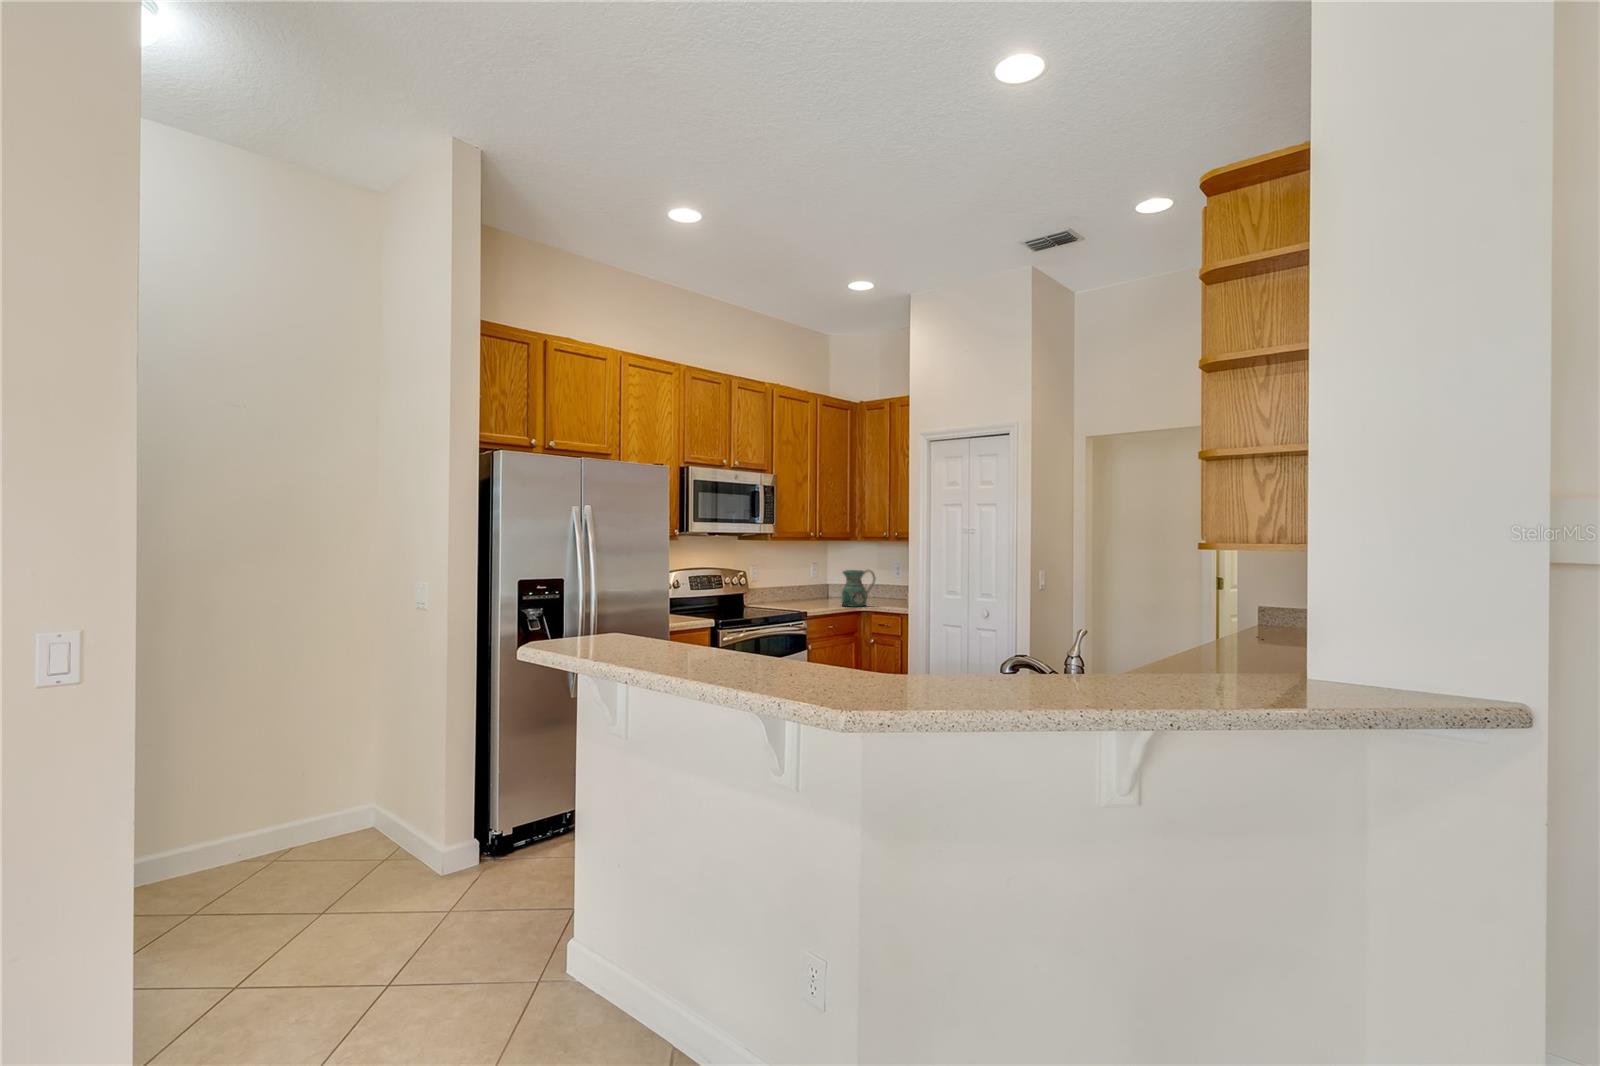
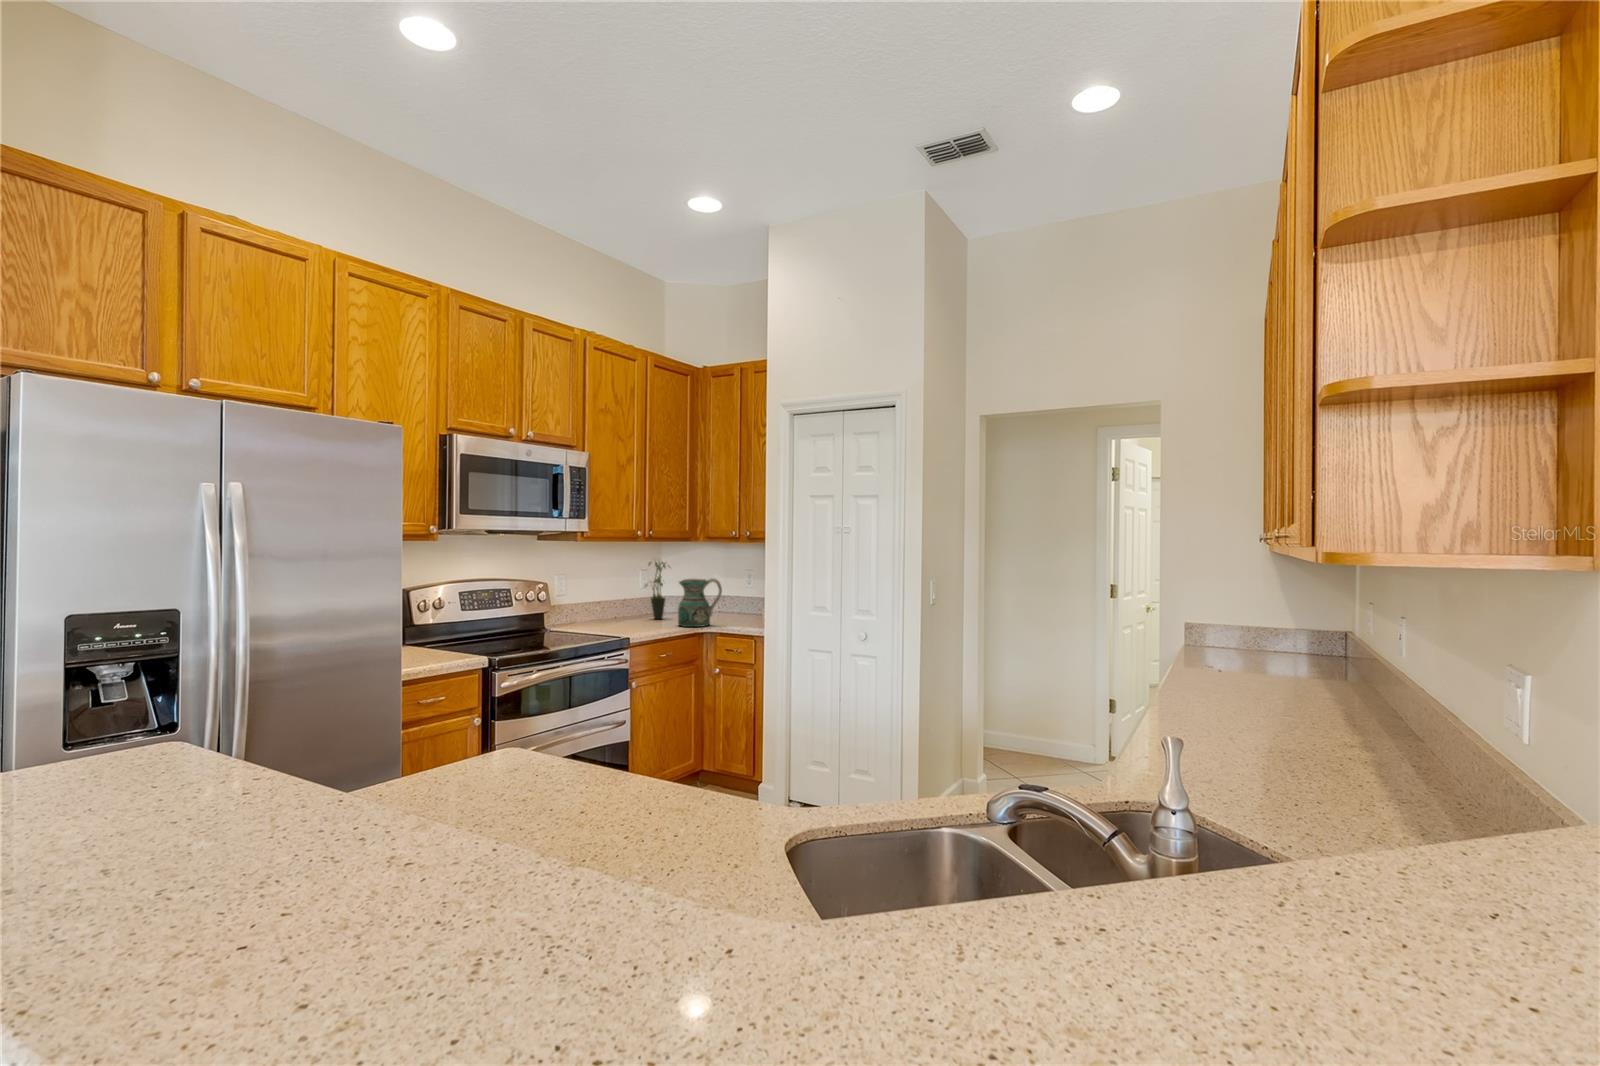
potted plant: none [815,554,836,602] -> present [645,561,666,619]

